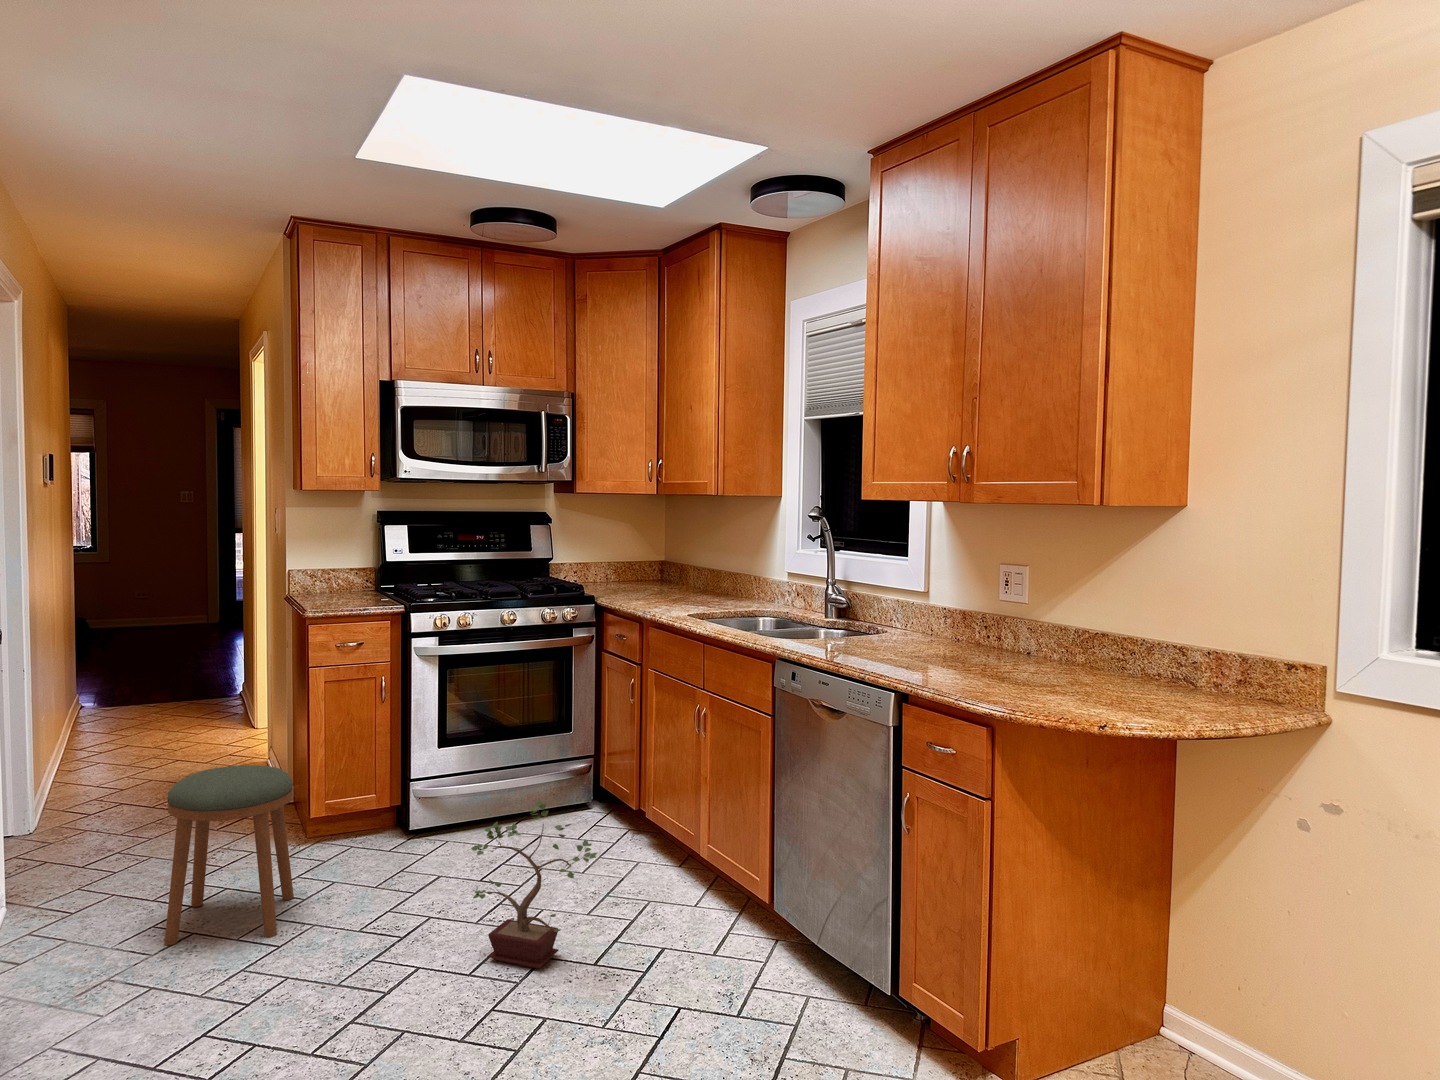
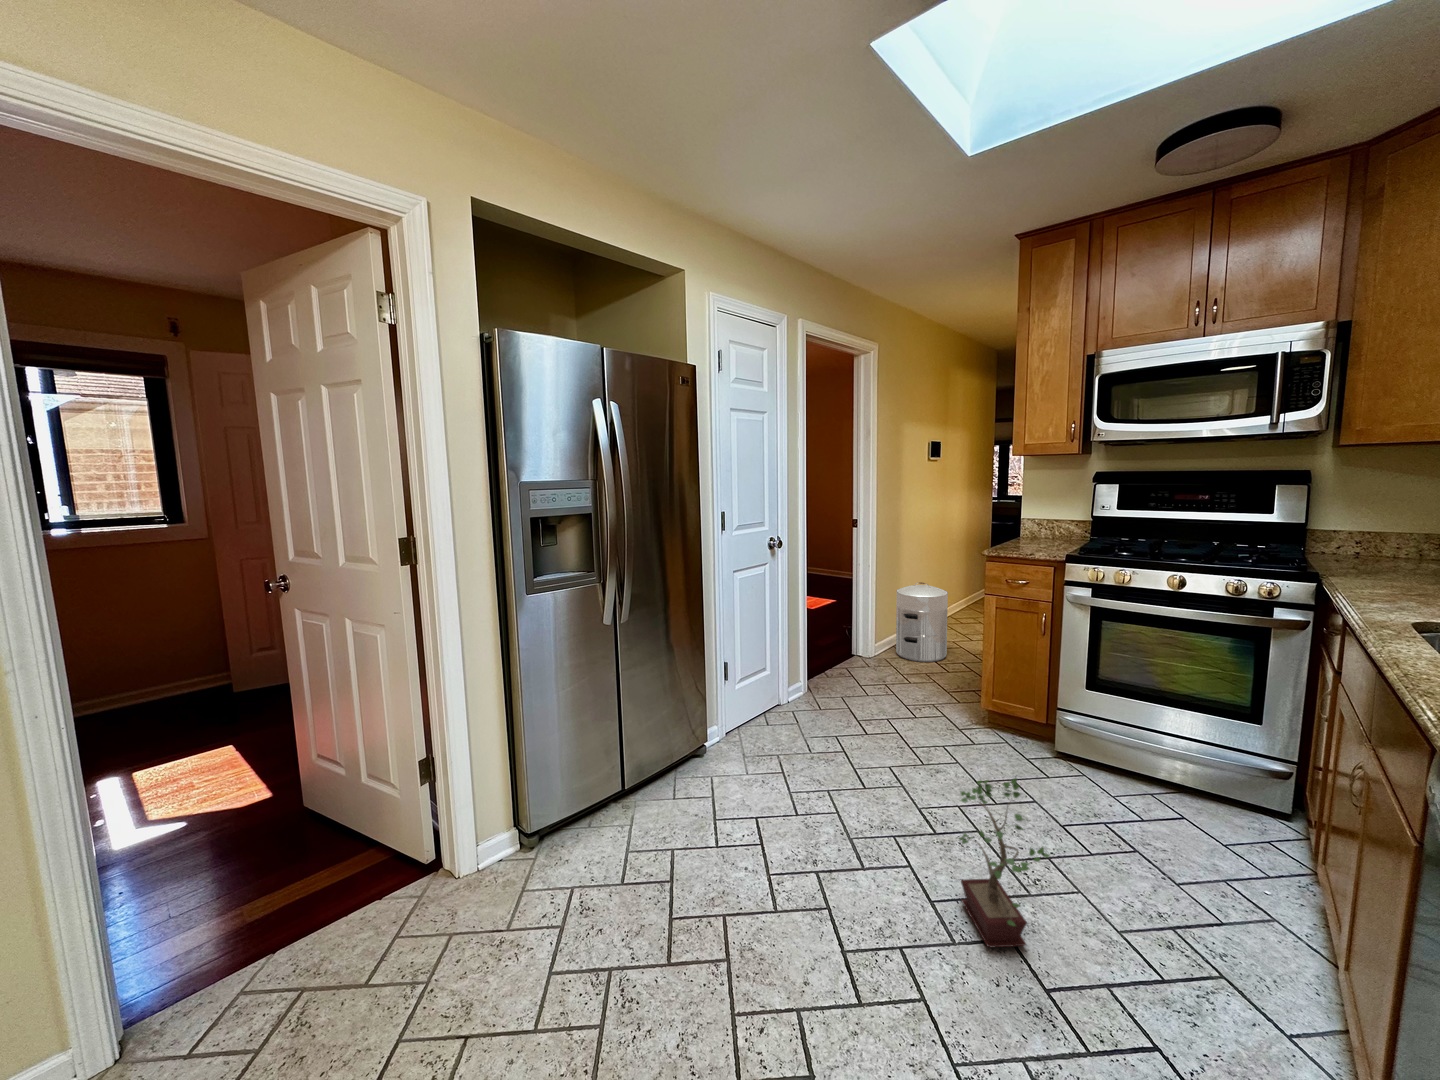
waste bin: none [53,682,147,811] -> present [896,582,948,662]
stool: present [164,765,294,945] -> none [823,652,920,783]

